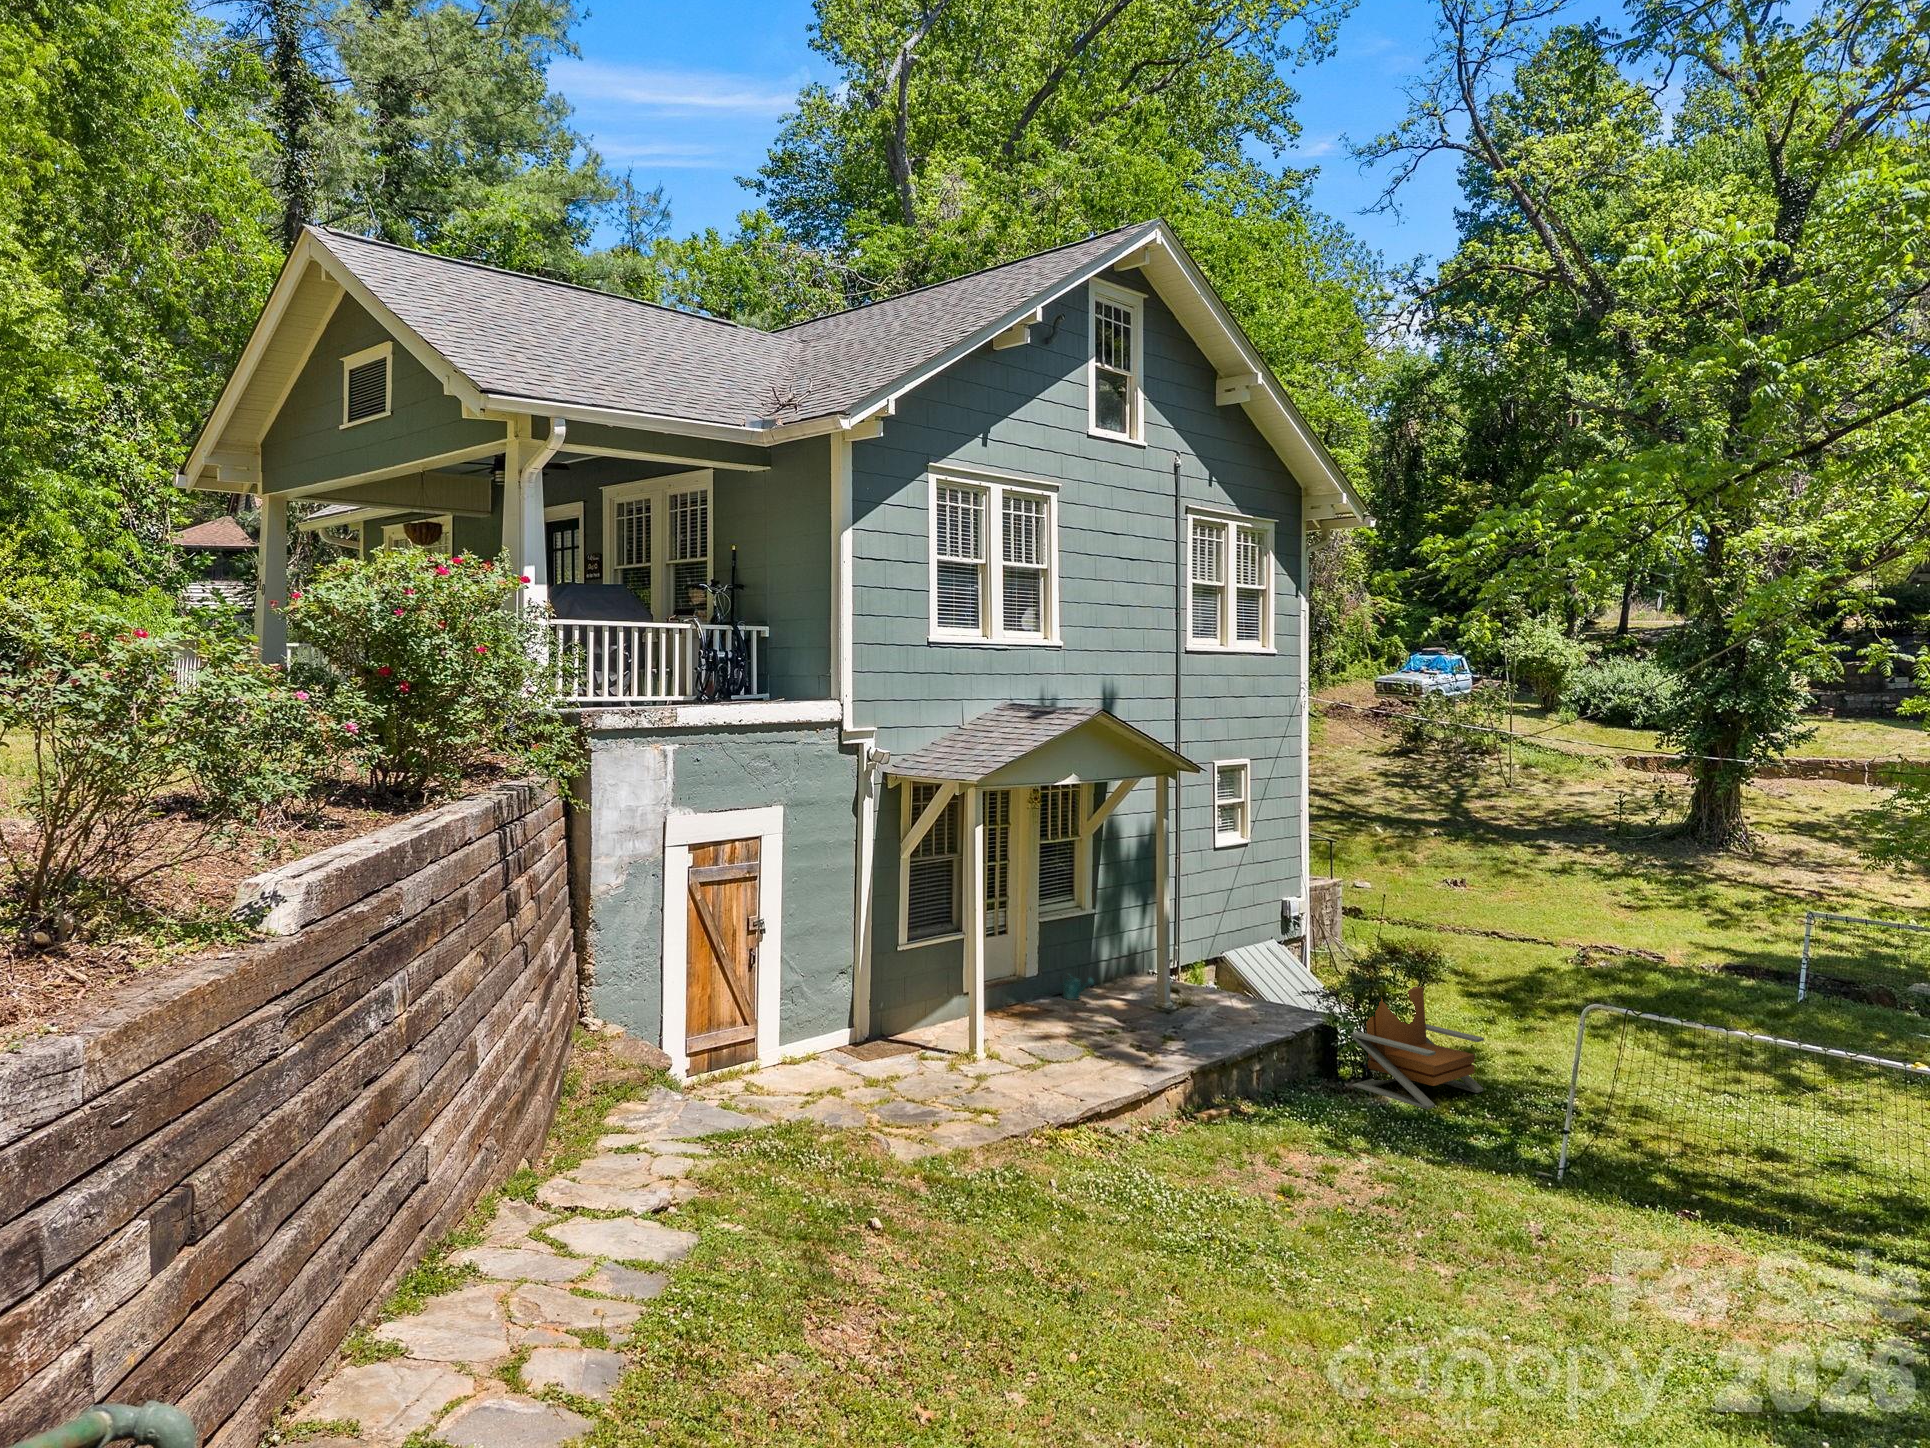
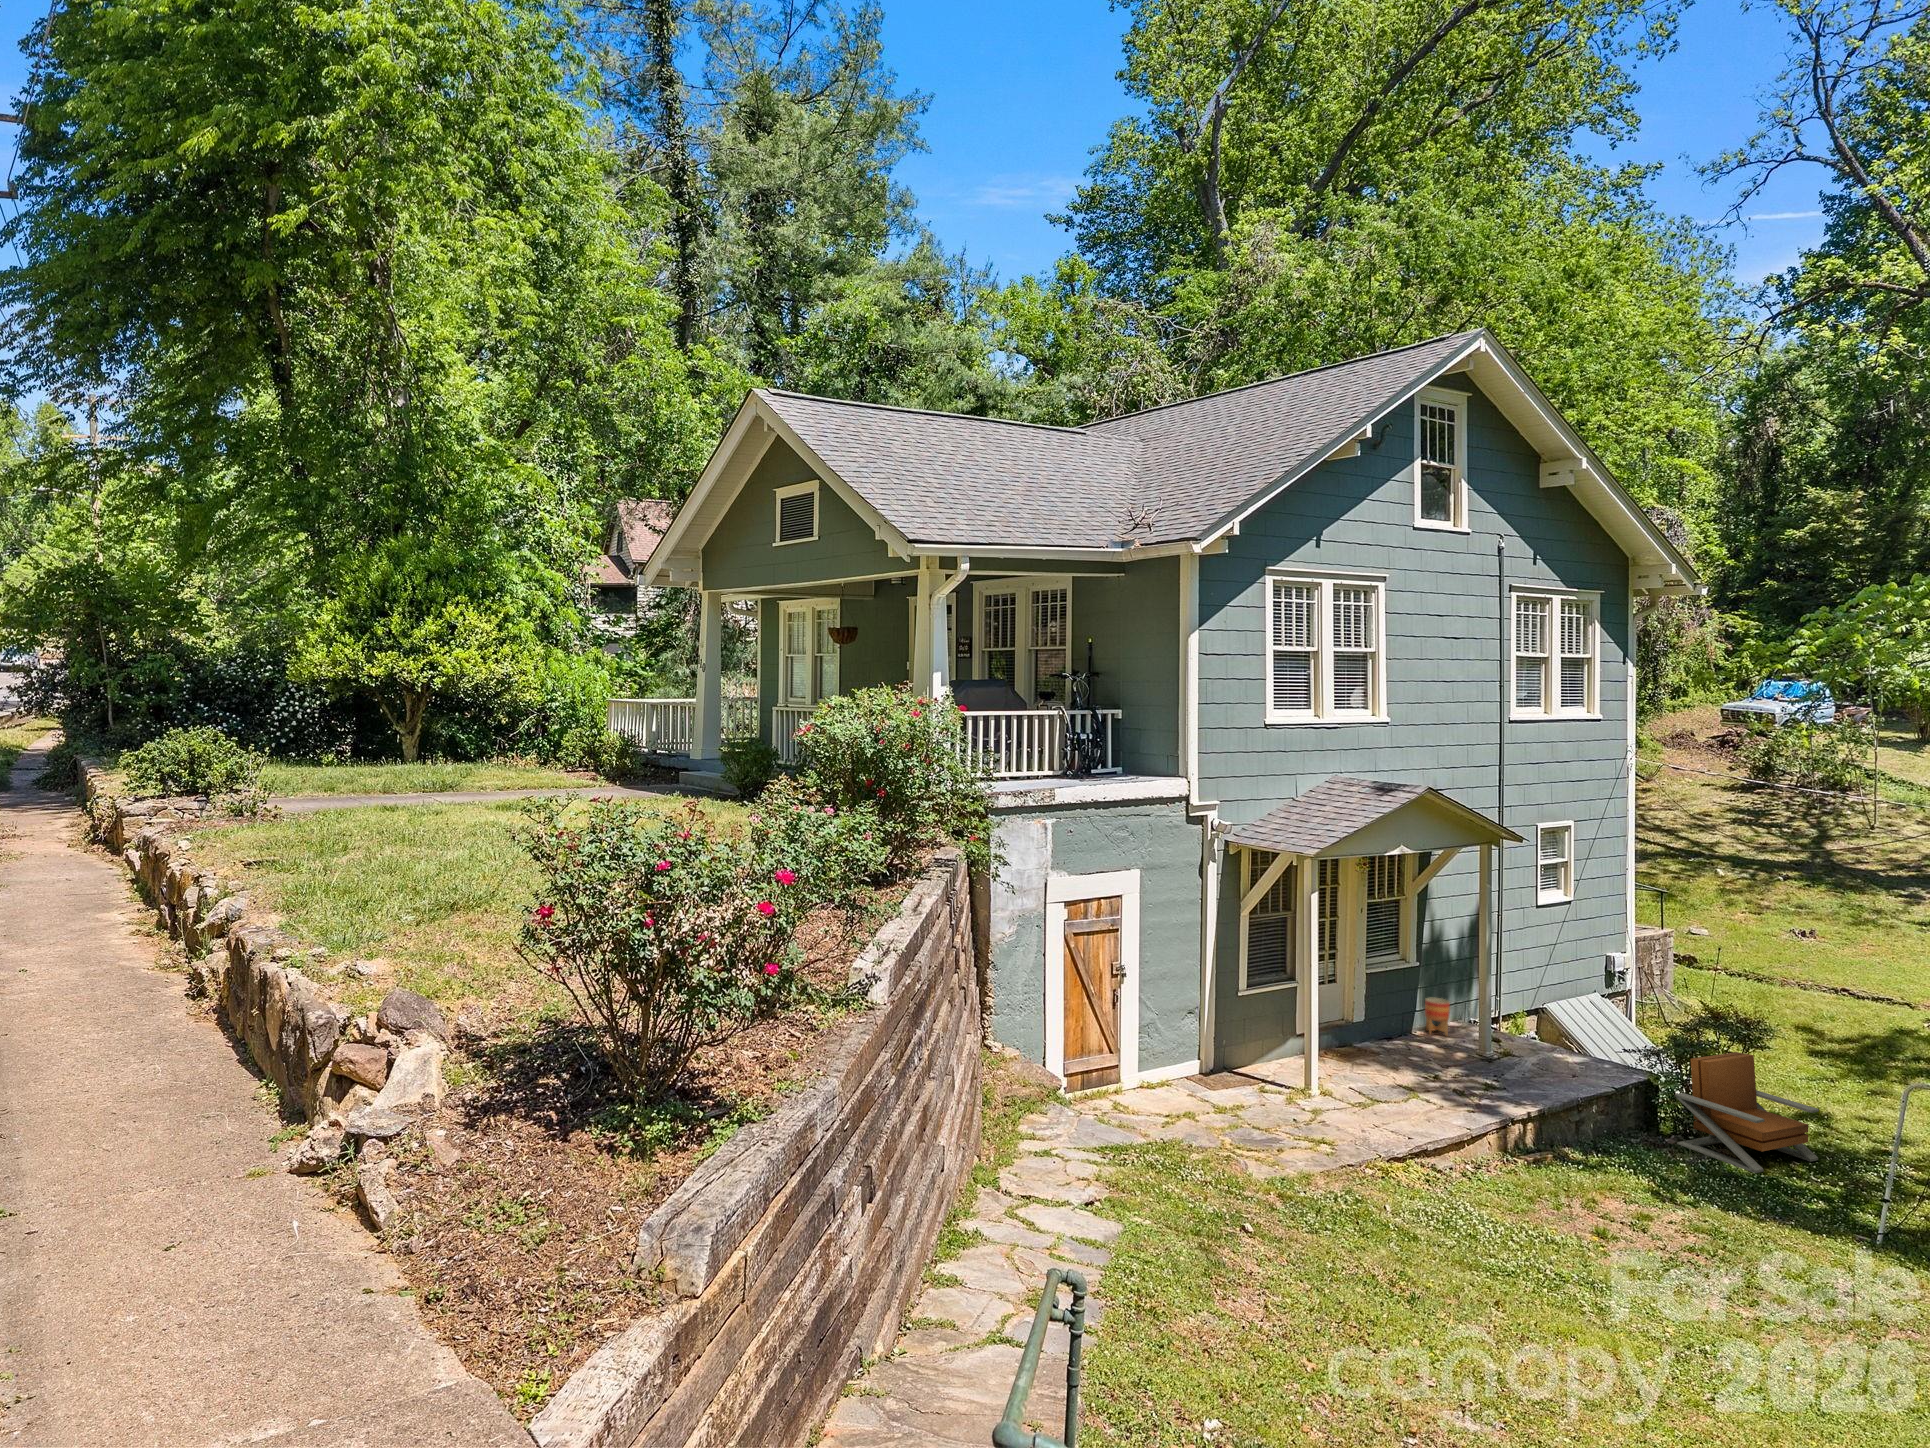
planter: none [1104,950,1129,991] -> present [1425,998,1450,1036]
watering can: present [1060,974,1094,1000] -> none [1383,1016,1416,1043]

